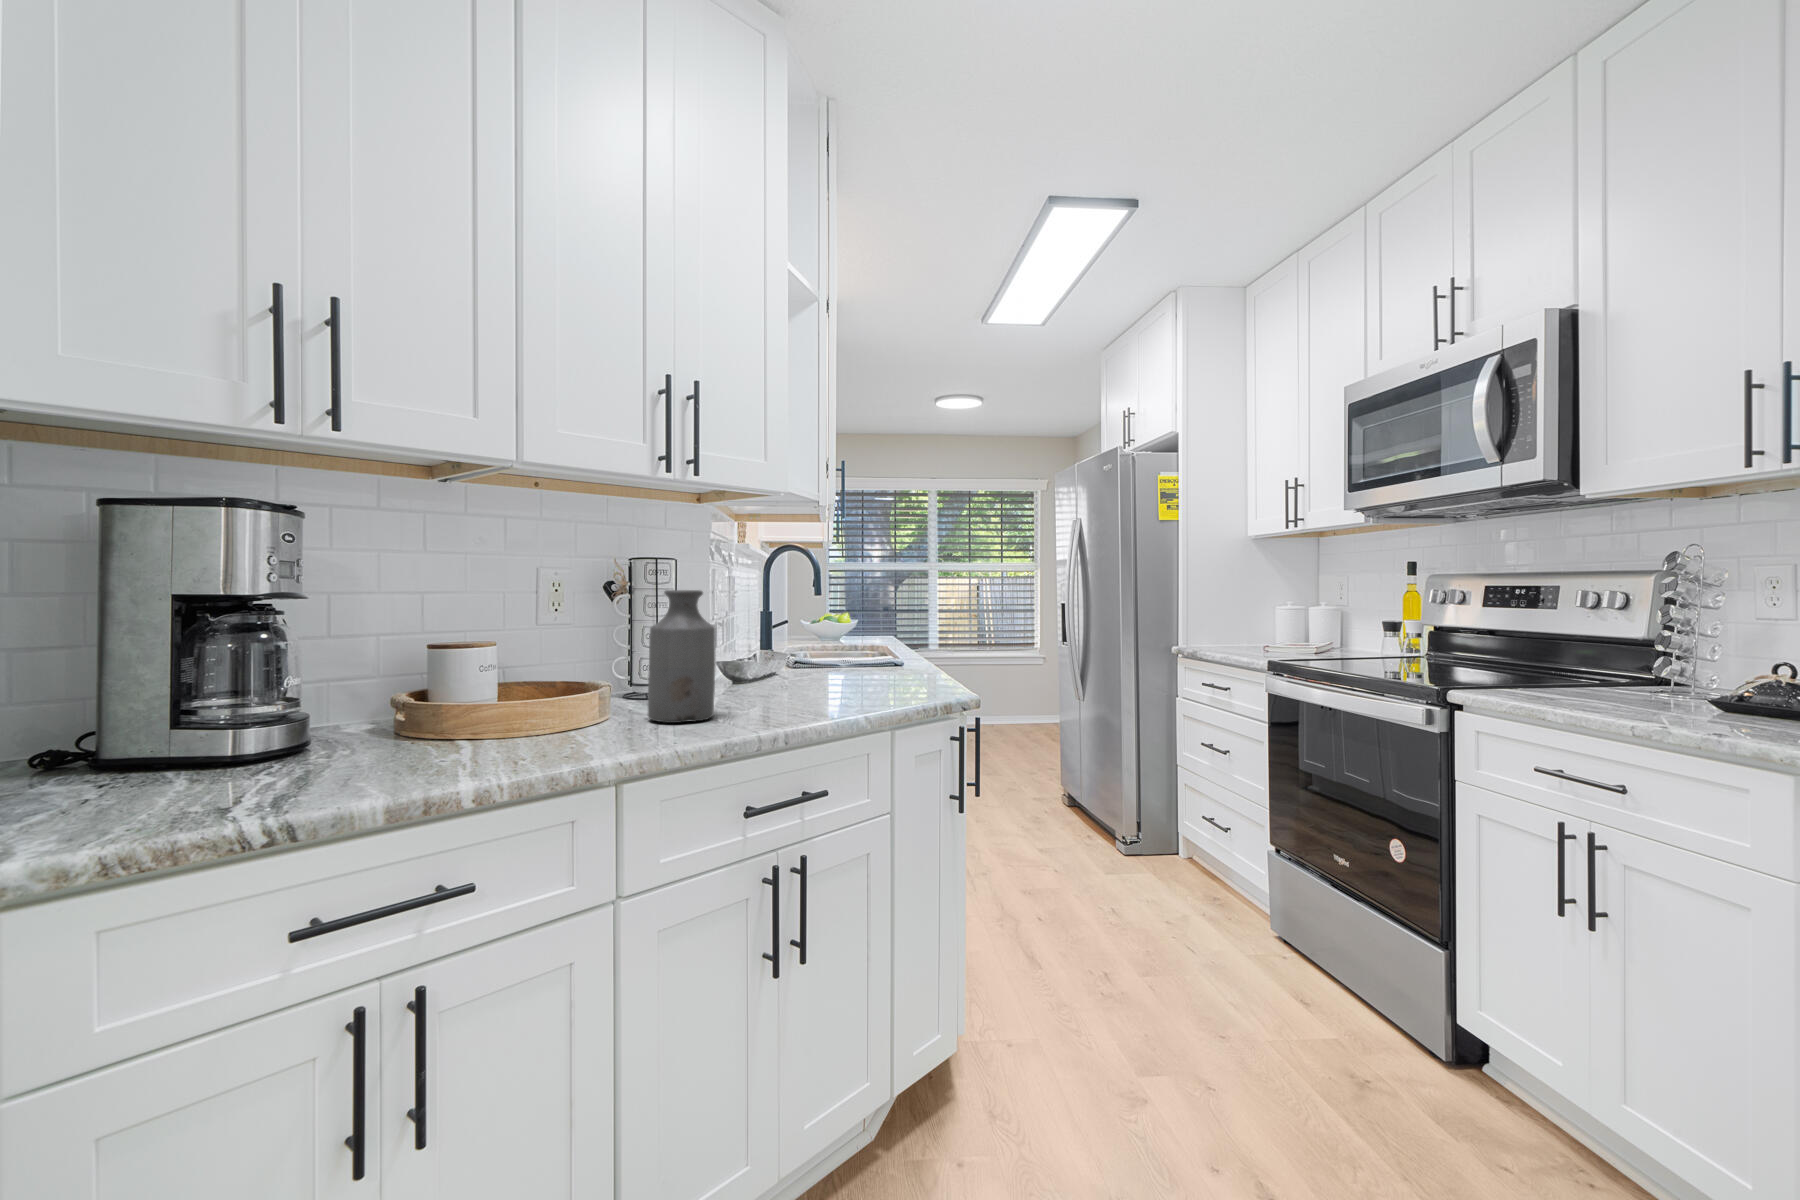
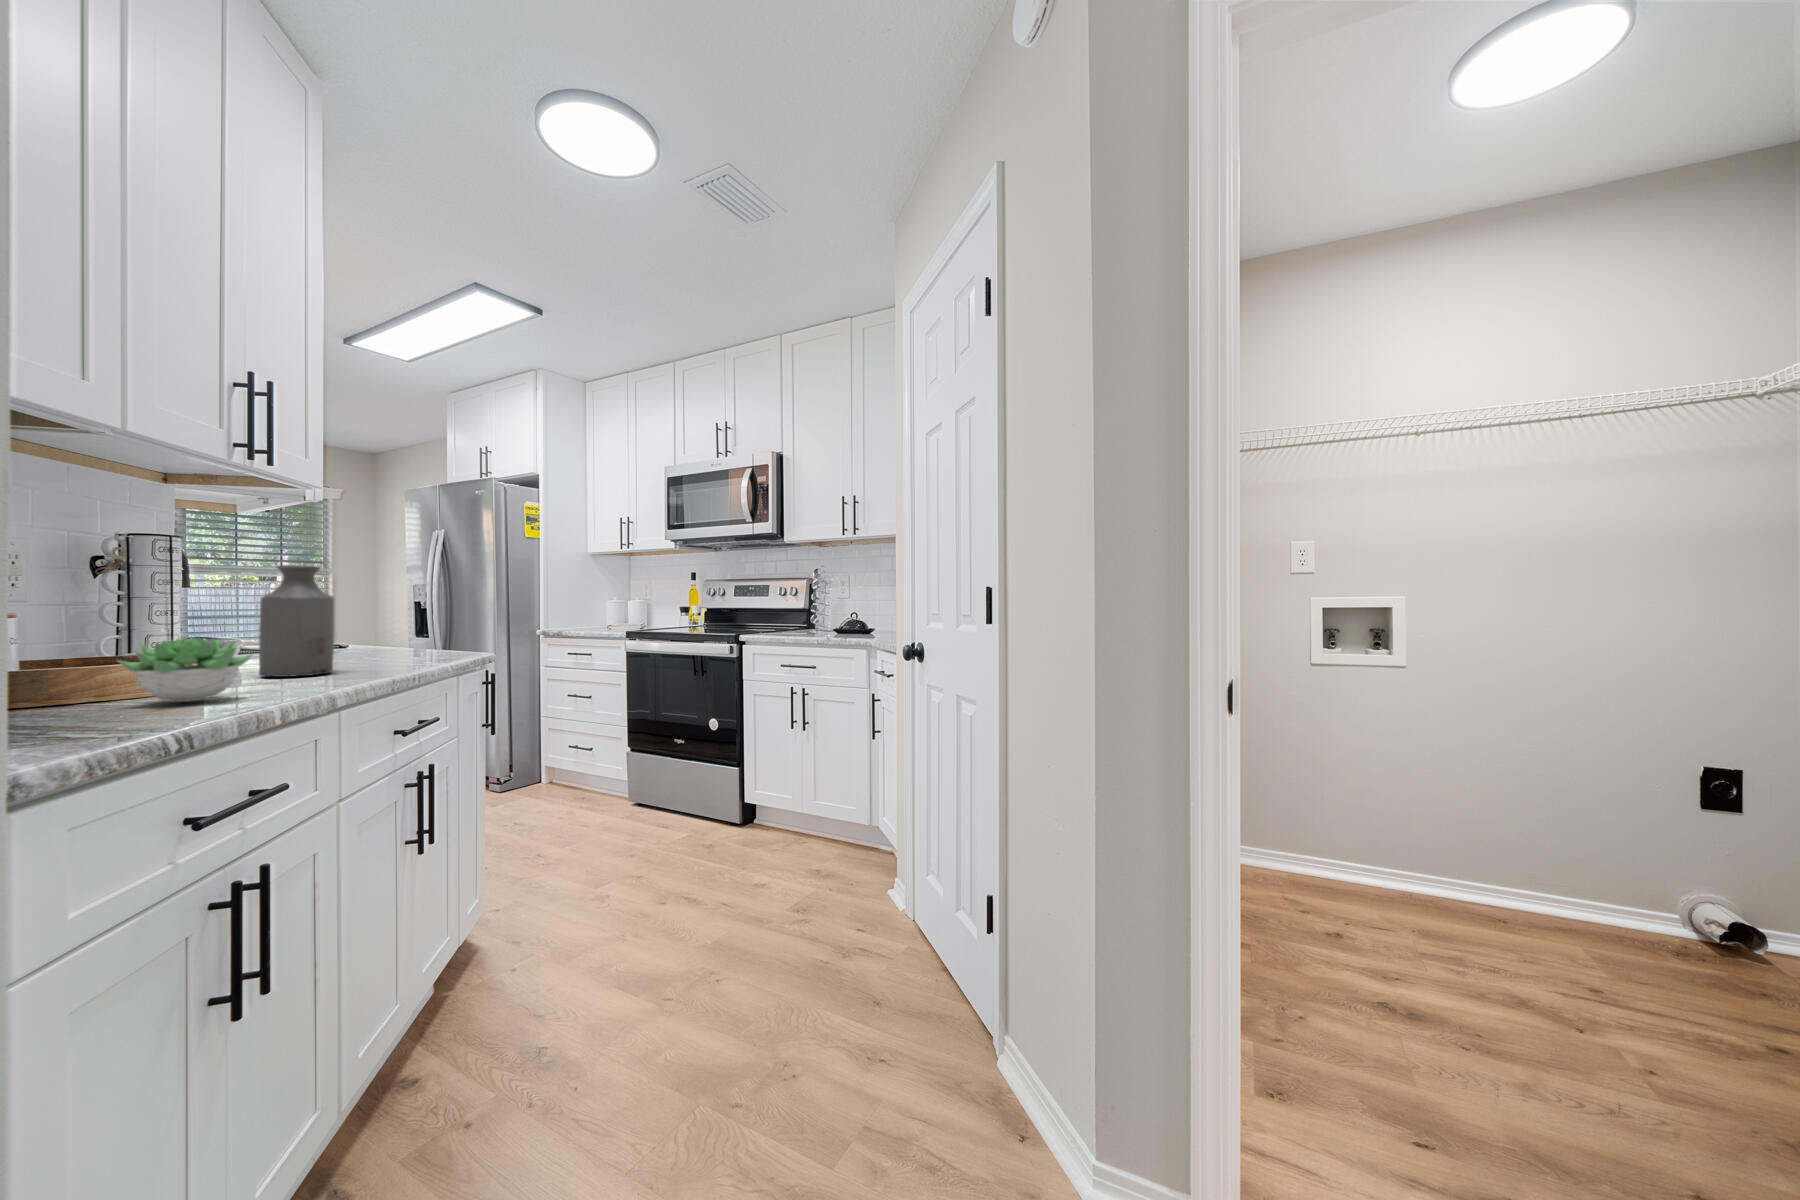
succulent plant: none [409,685,517,758] -> present [118,638,253,702]

